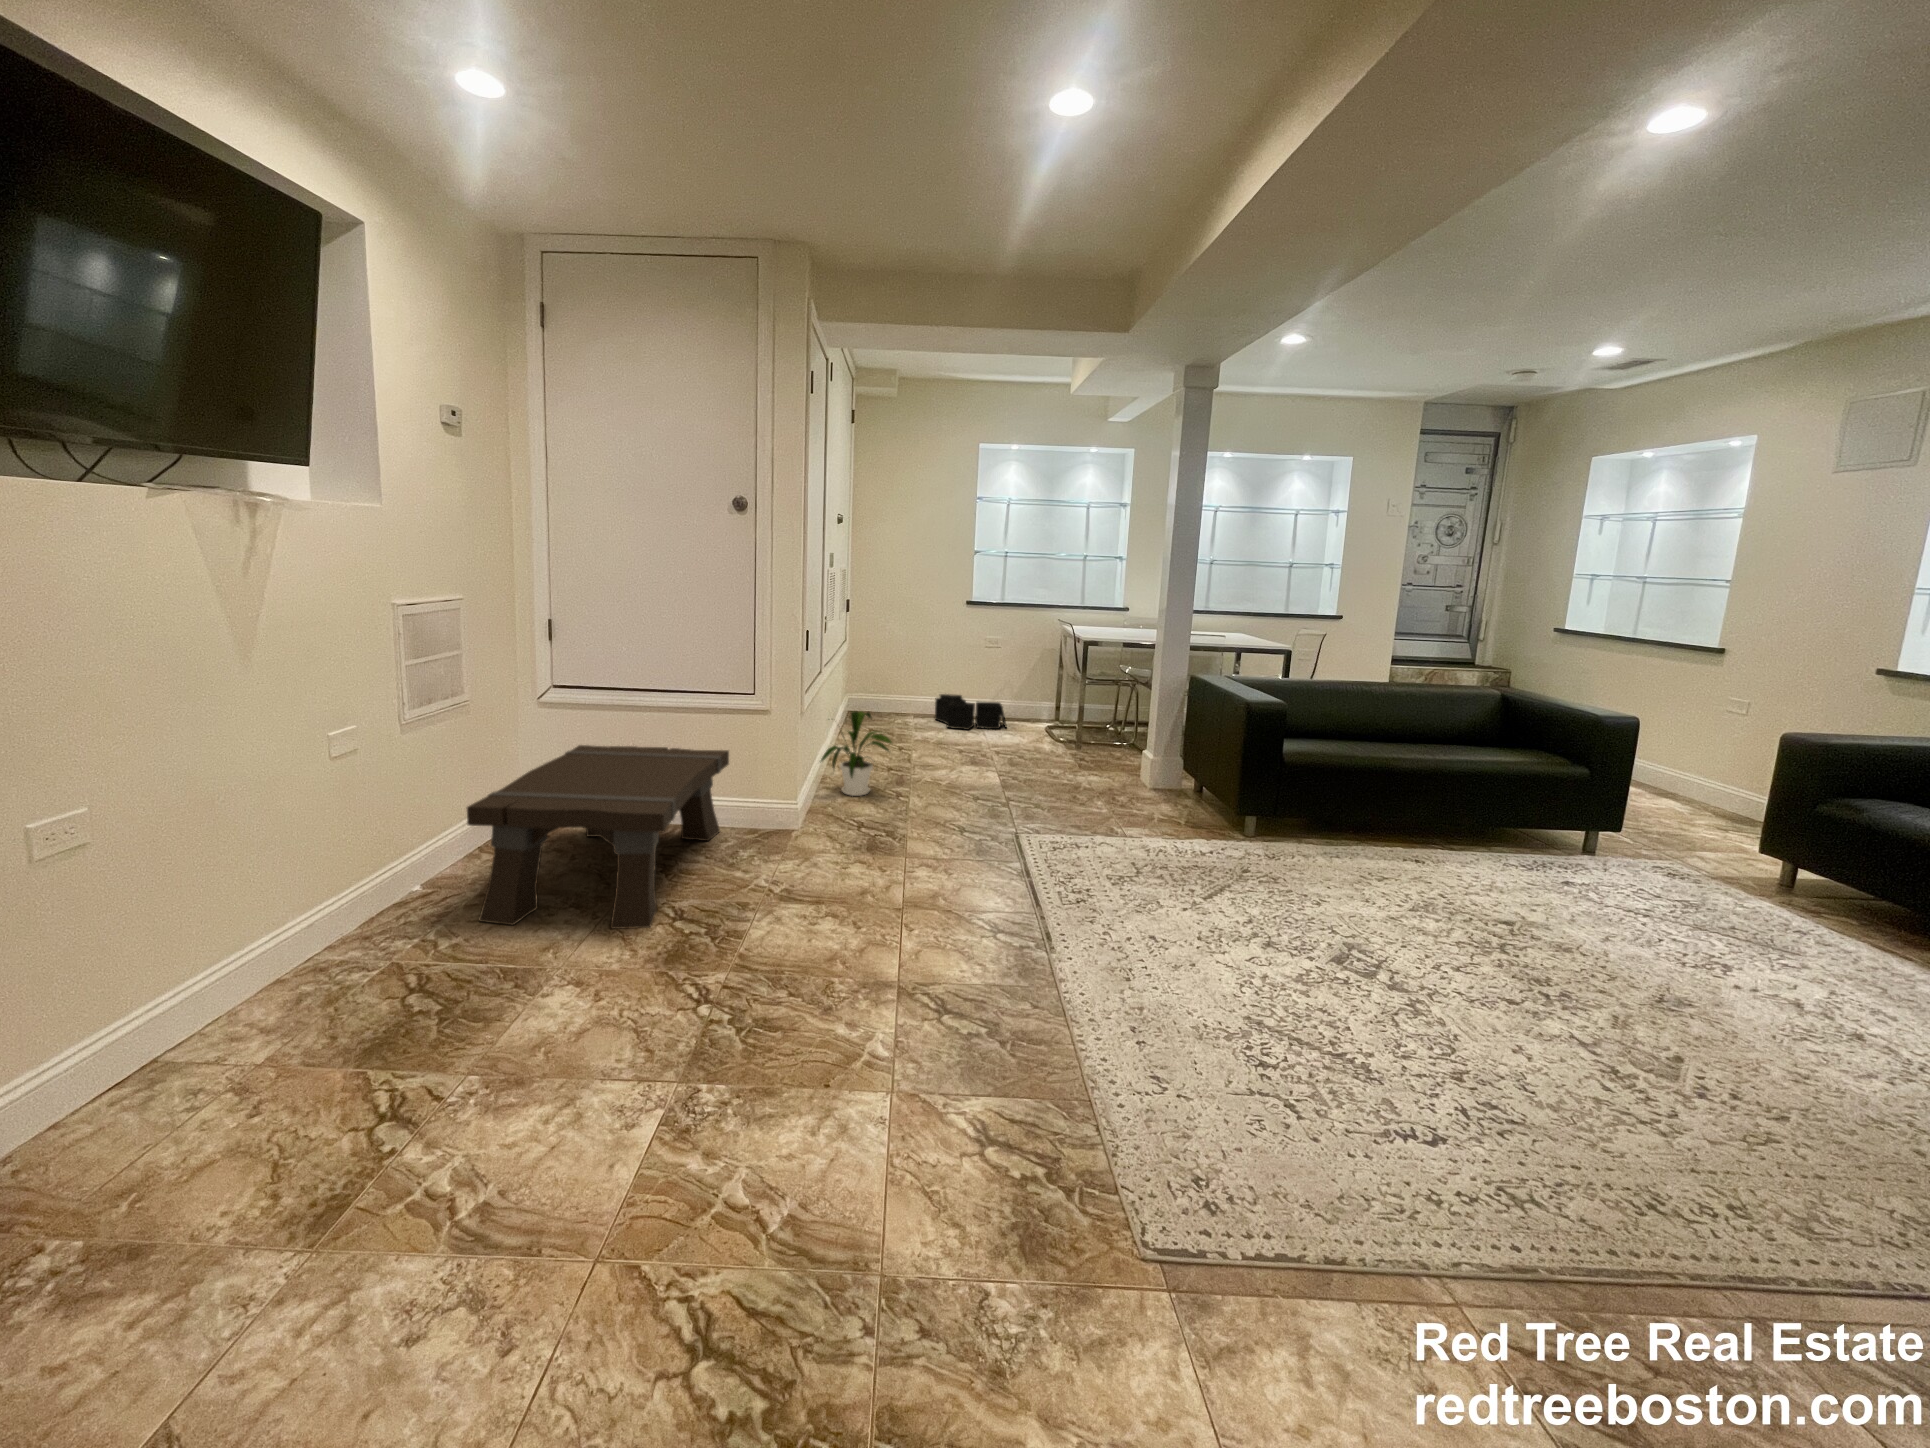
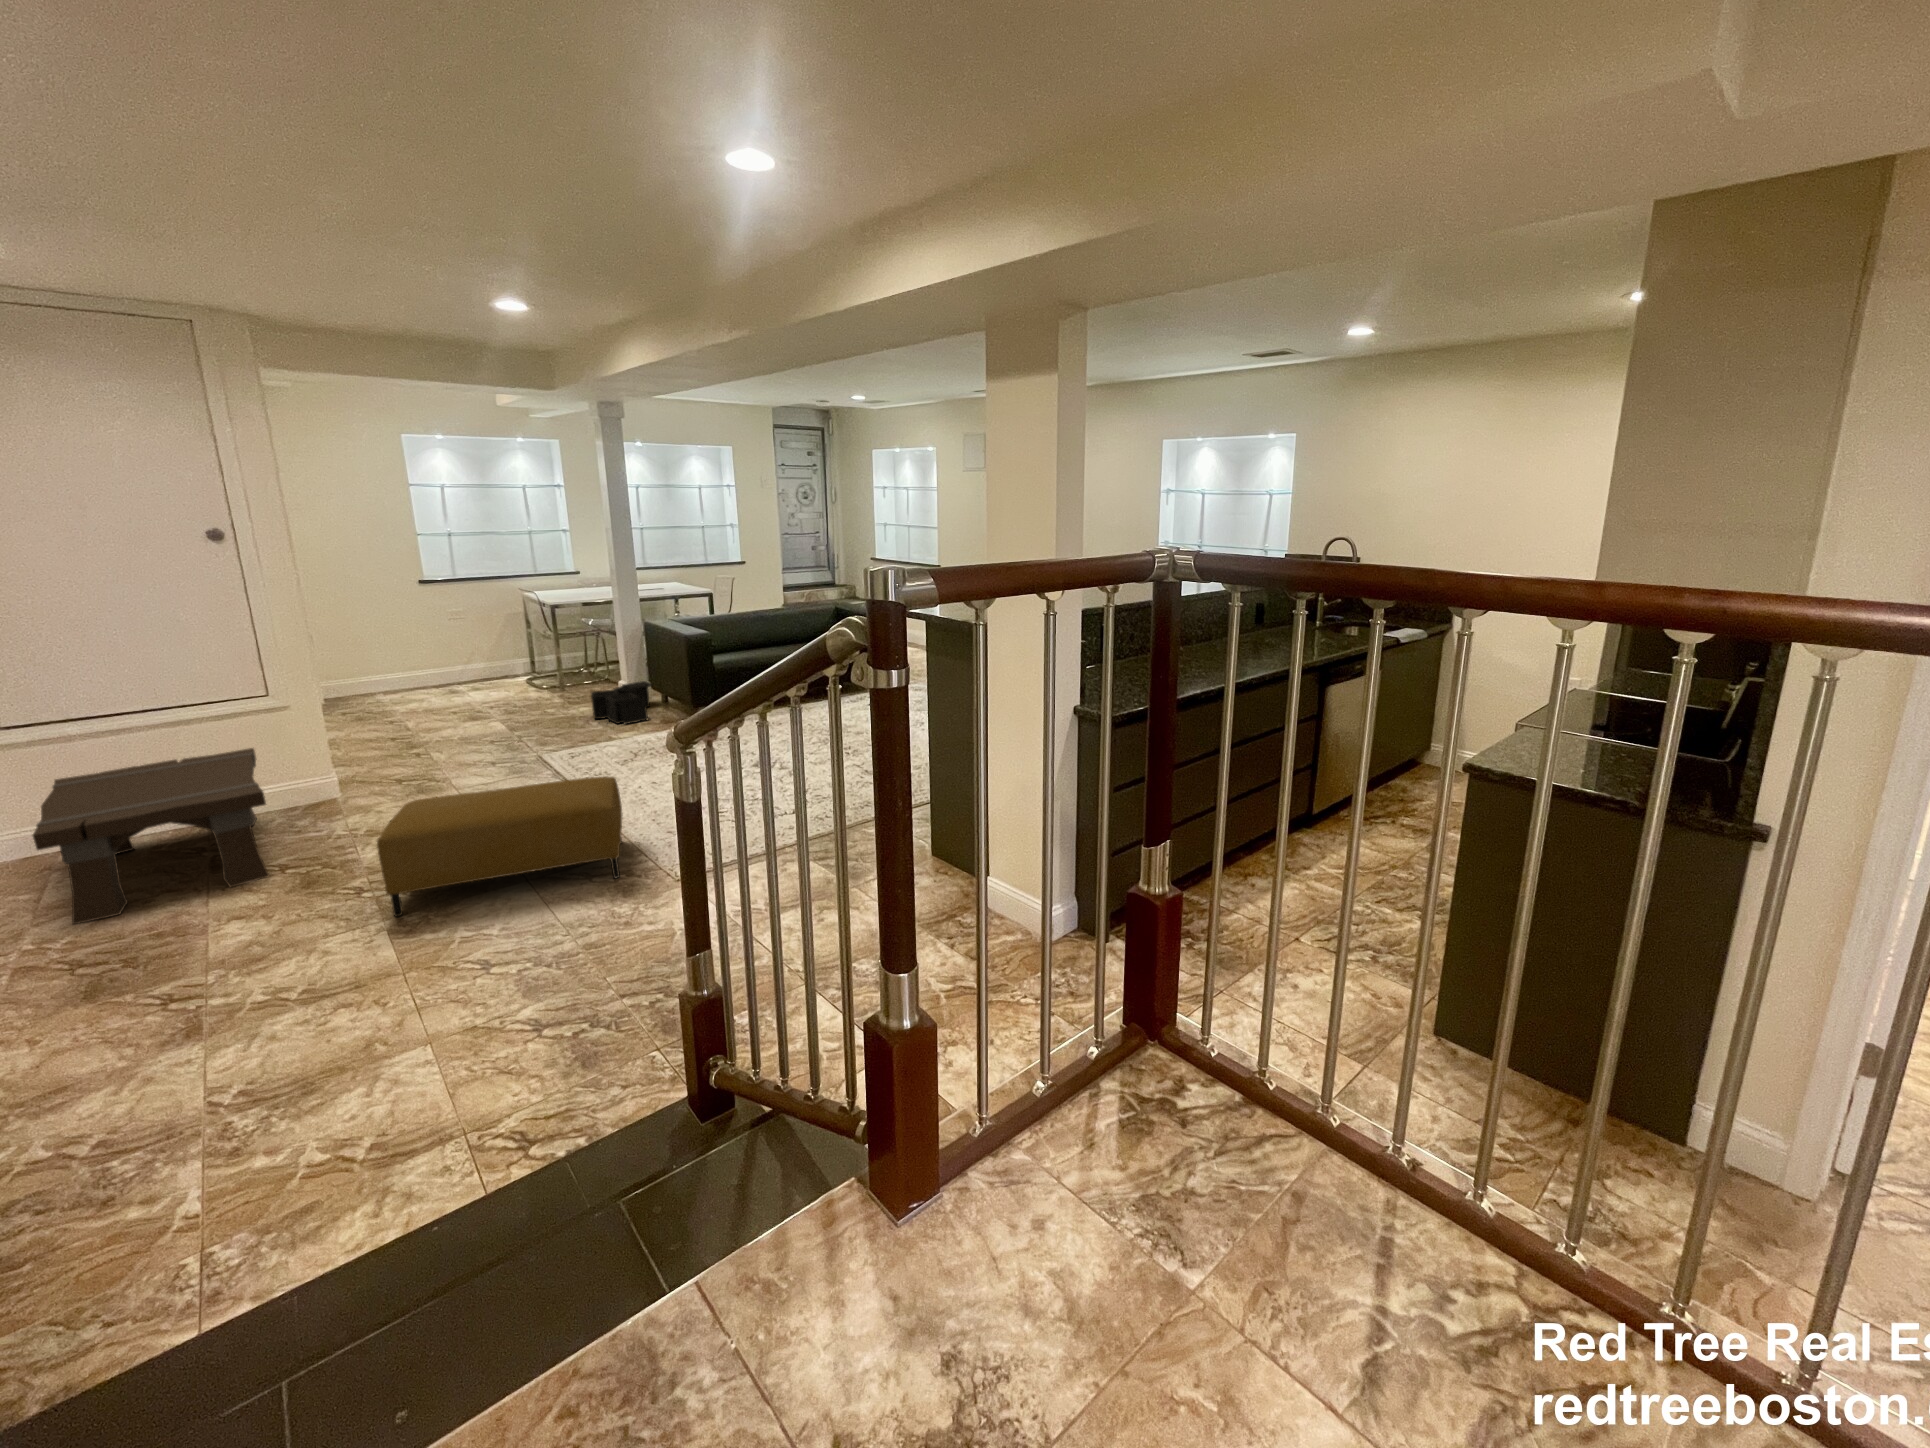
storage bin: present [935,694,1007,730] -> present [591,681,653,724]
house plant: present [821,711,892,796] -> none [325,694,408,767]
ottoman: none [657,892,1078,1237] -> present [377,777,622,917]

